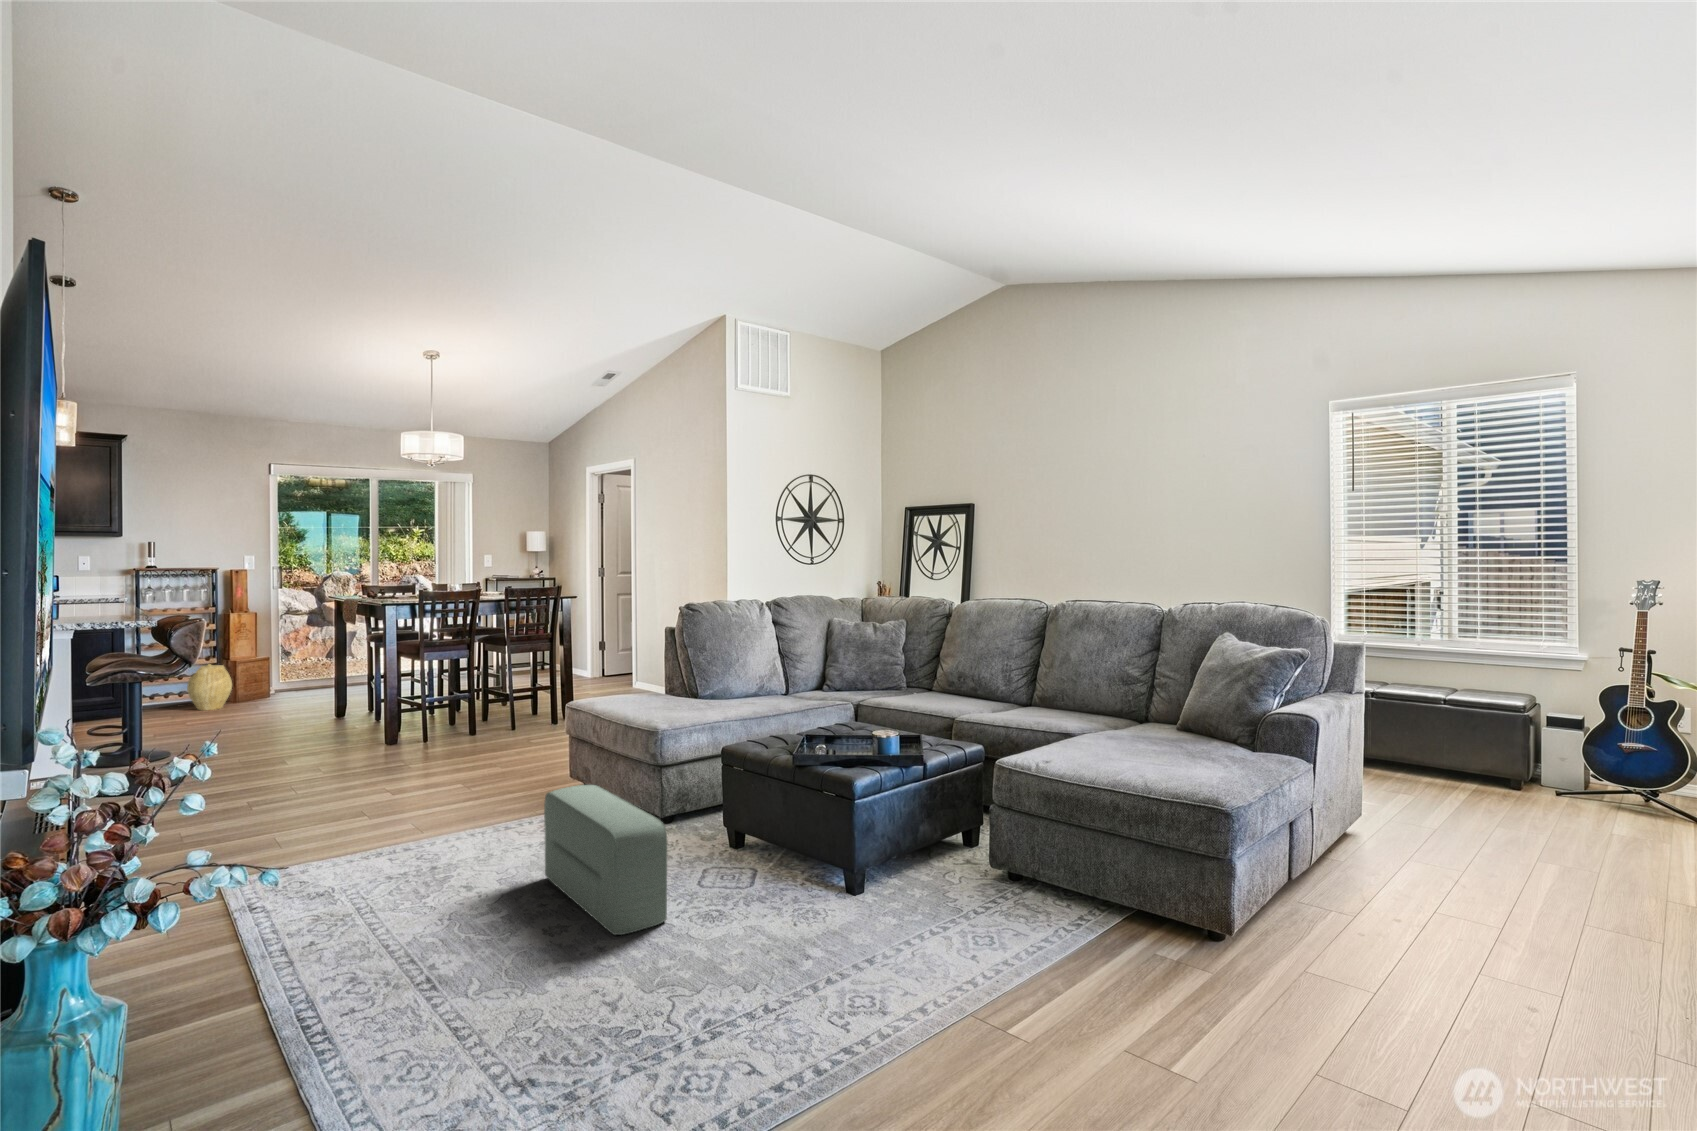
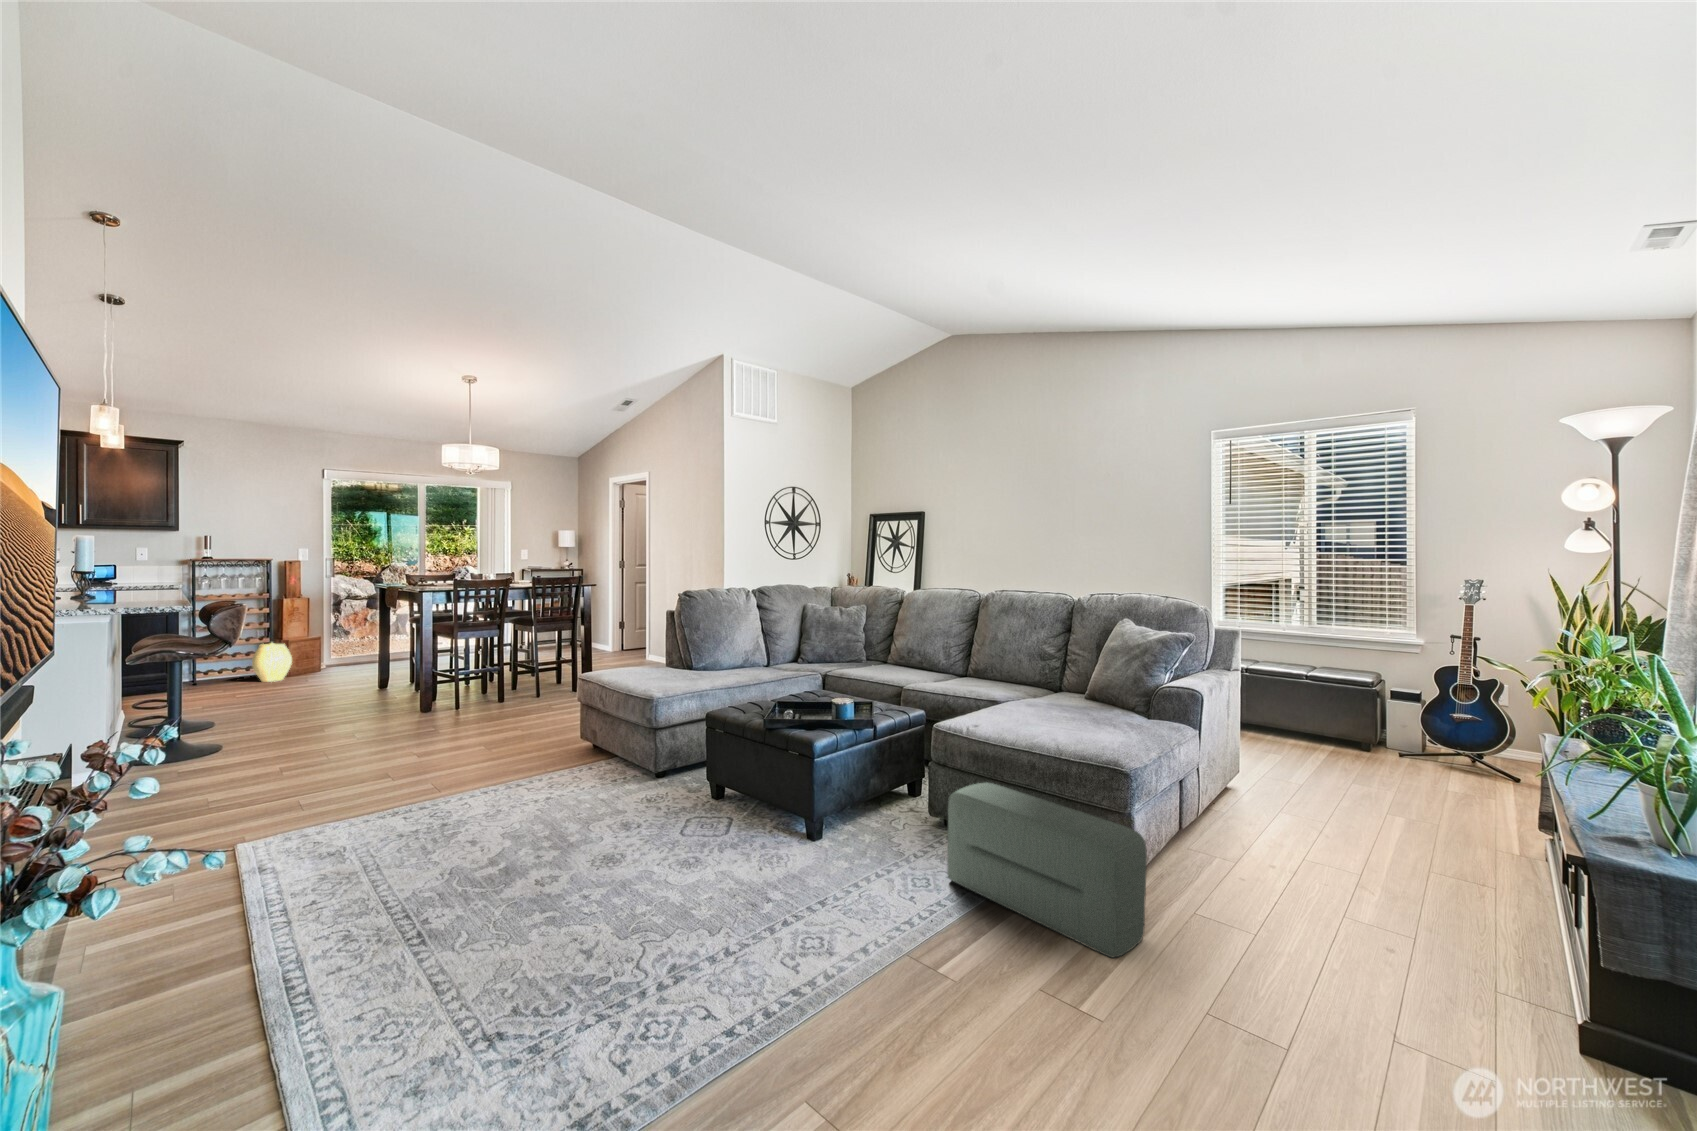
pouf: present [544,785,667,935] -> present [947,783,1147,958]

